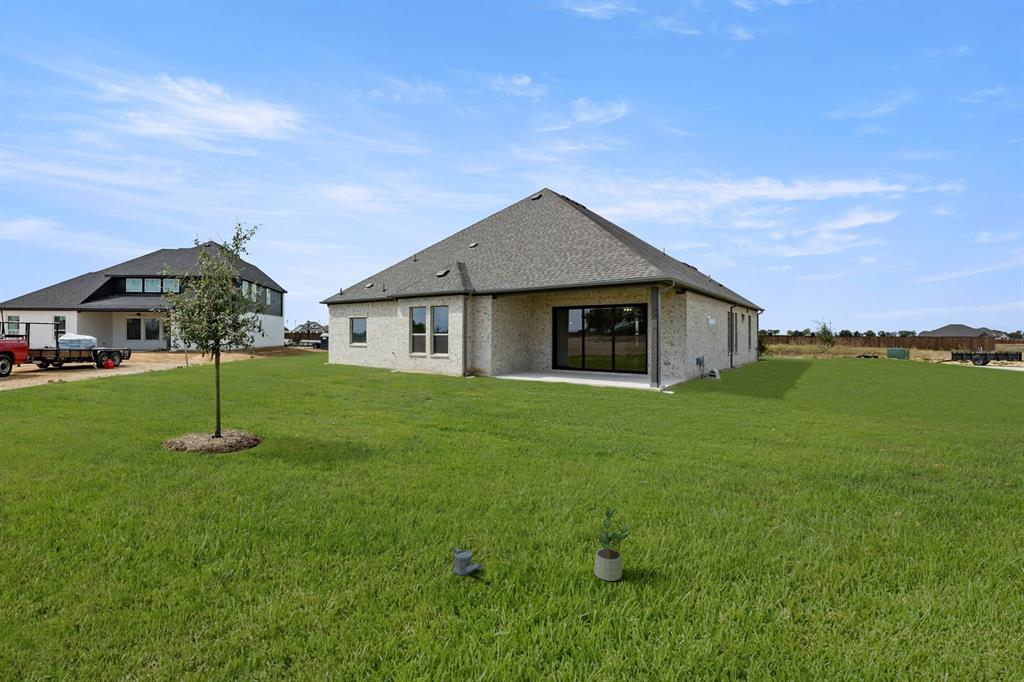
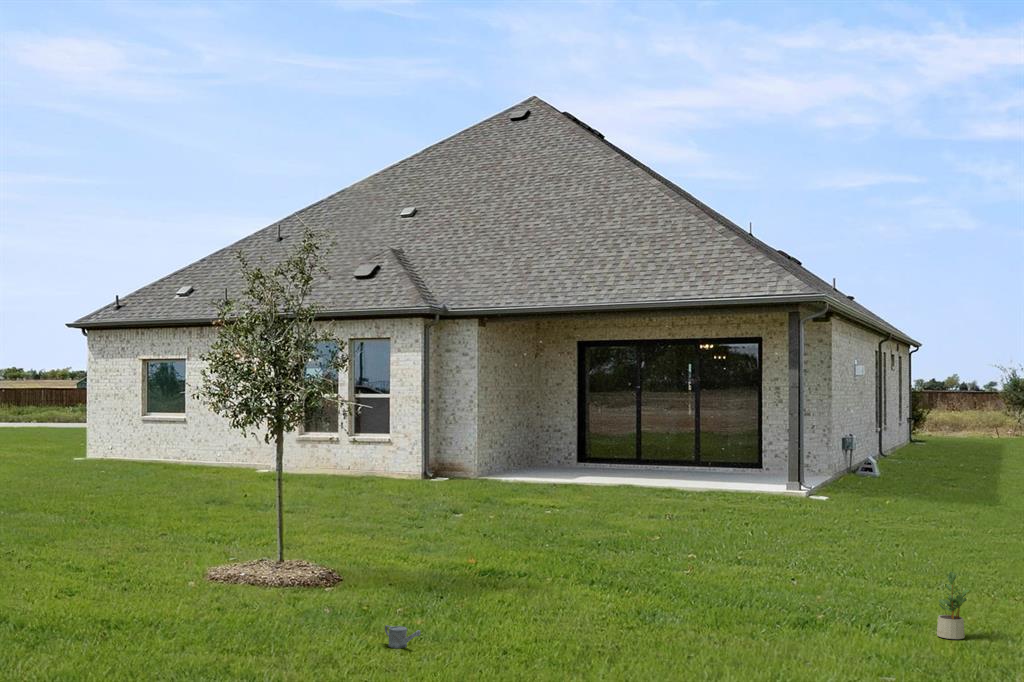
watering can: present [453,547,482,576] -> present [385,625,420,648]

